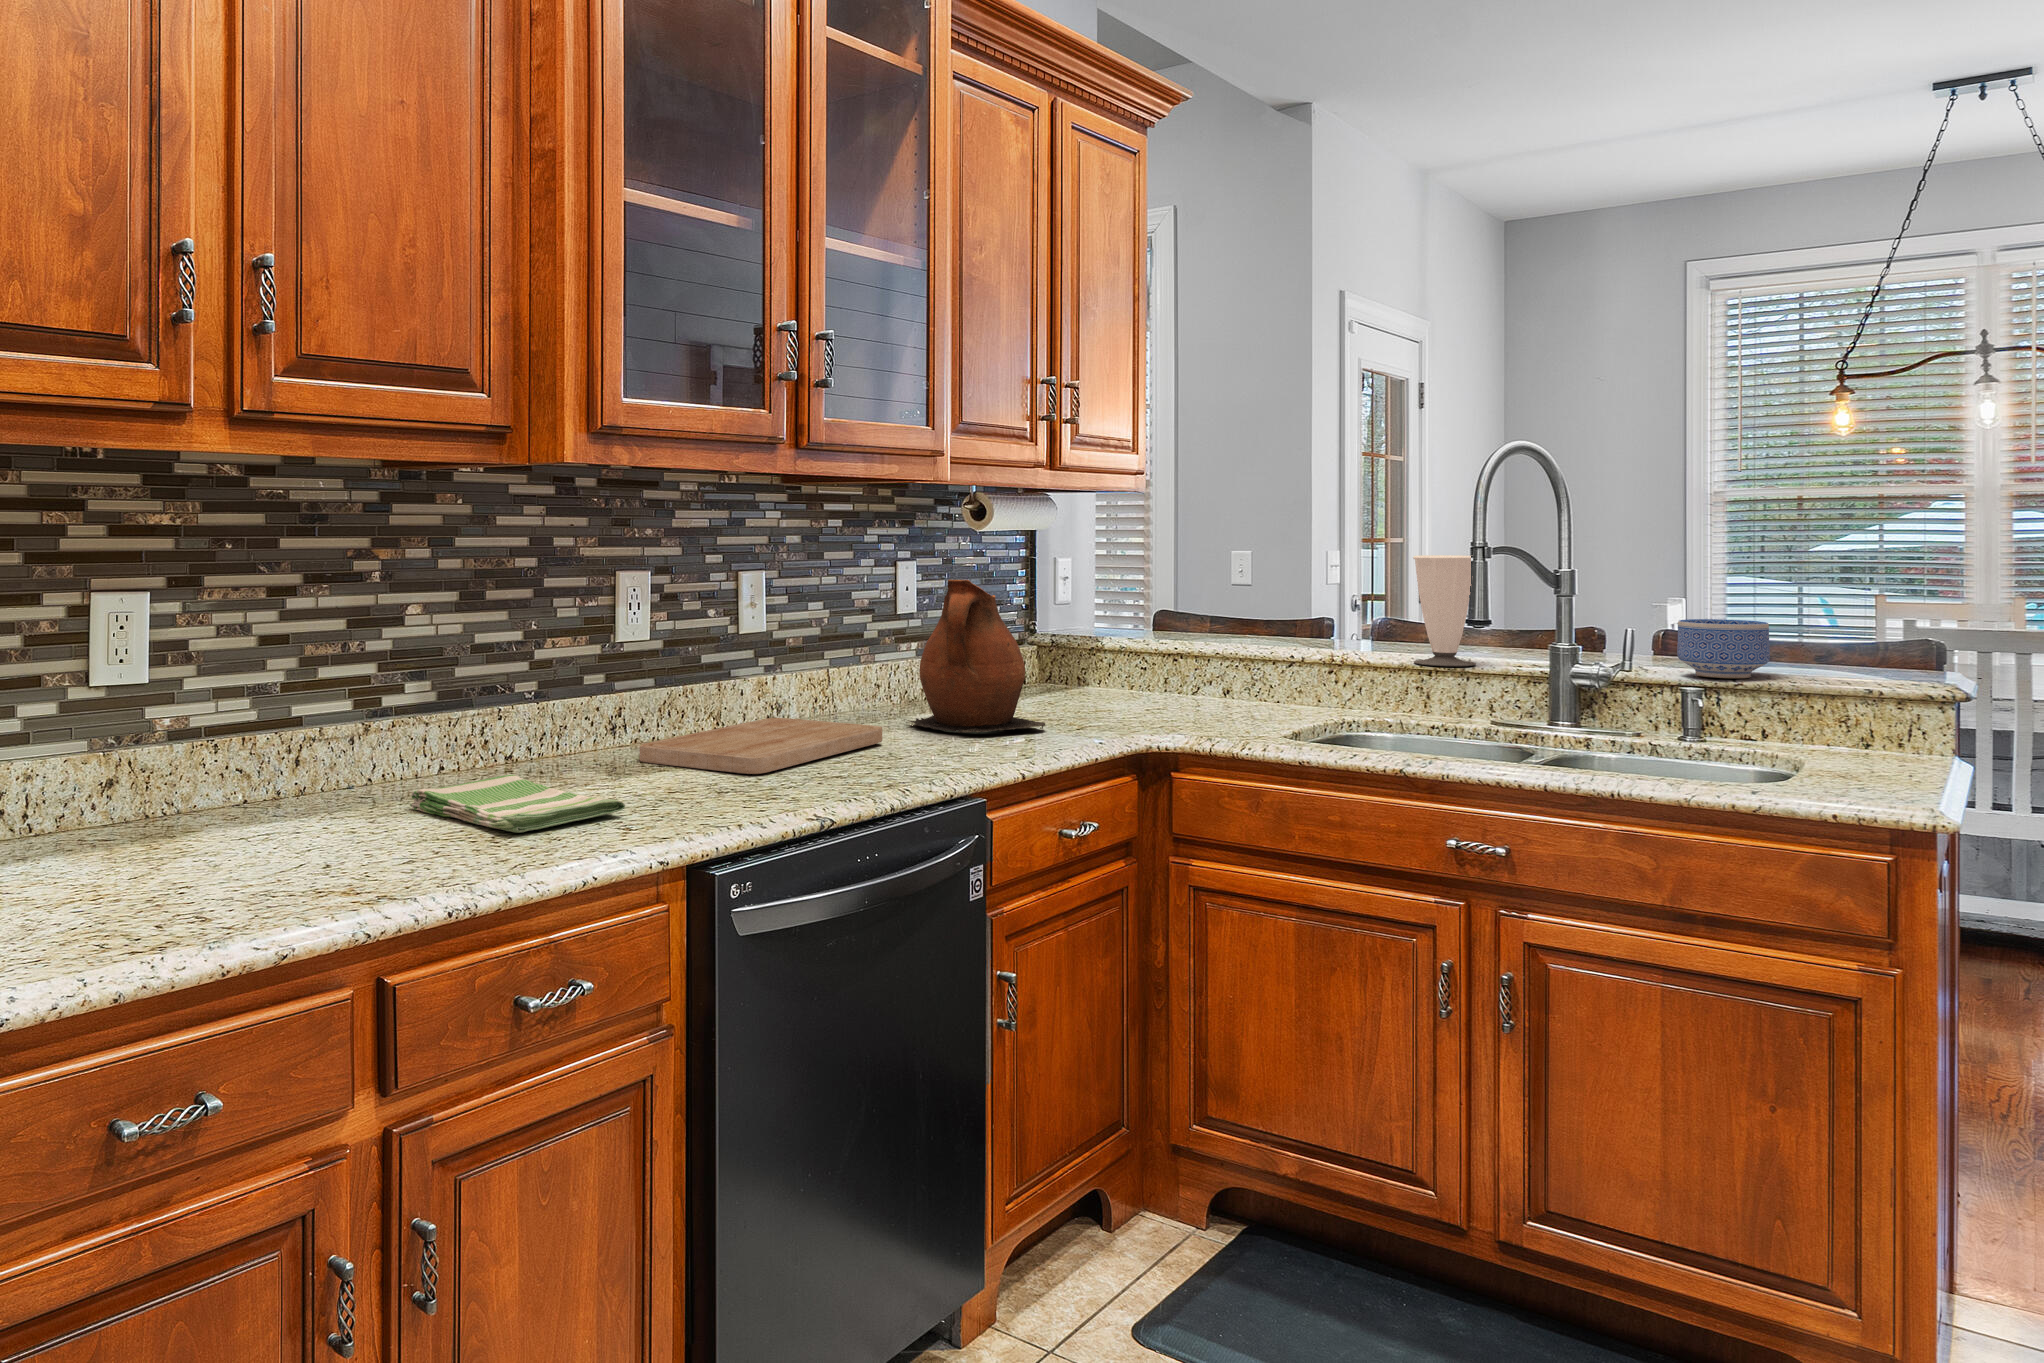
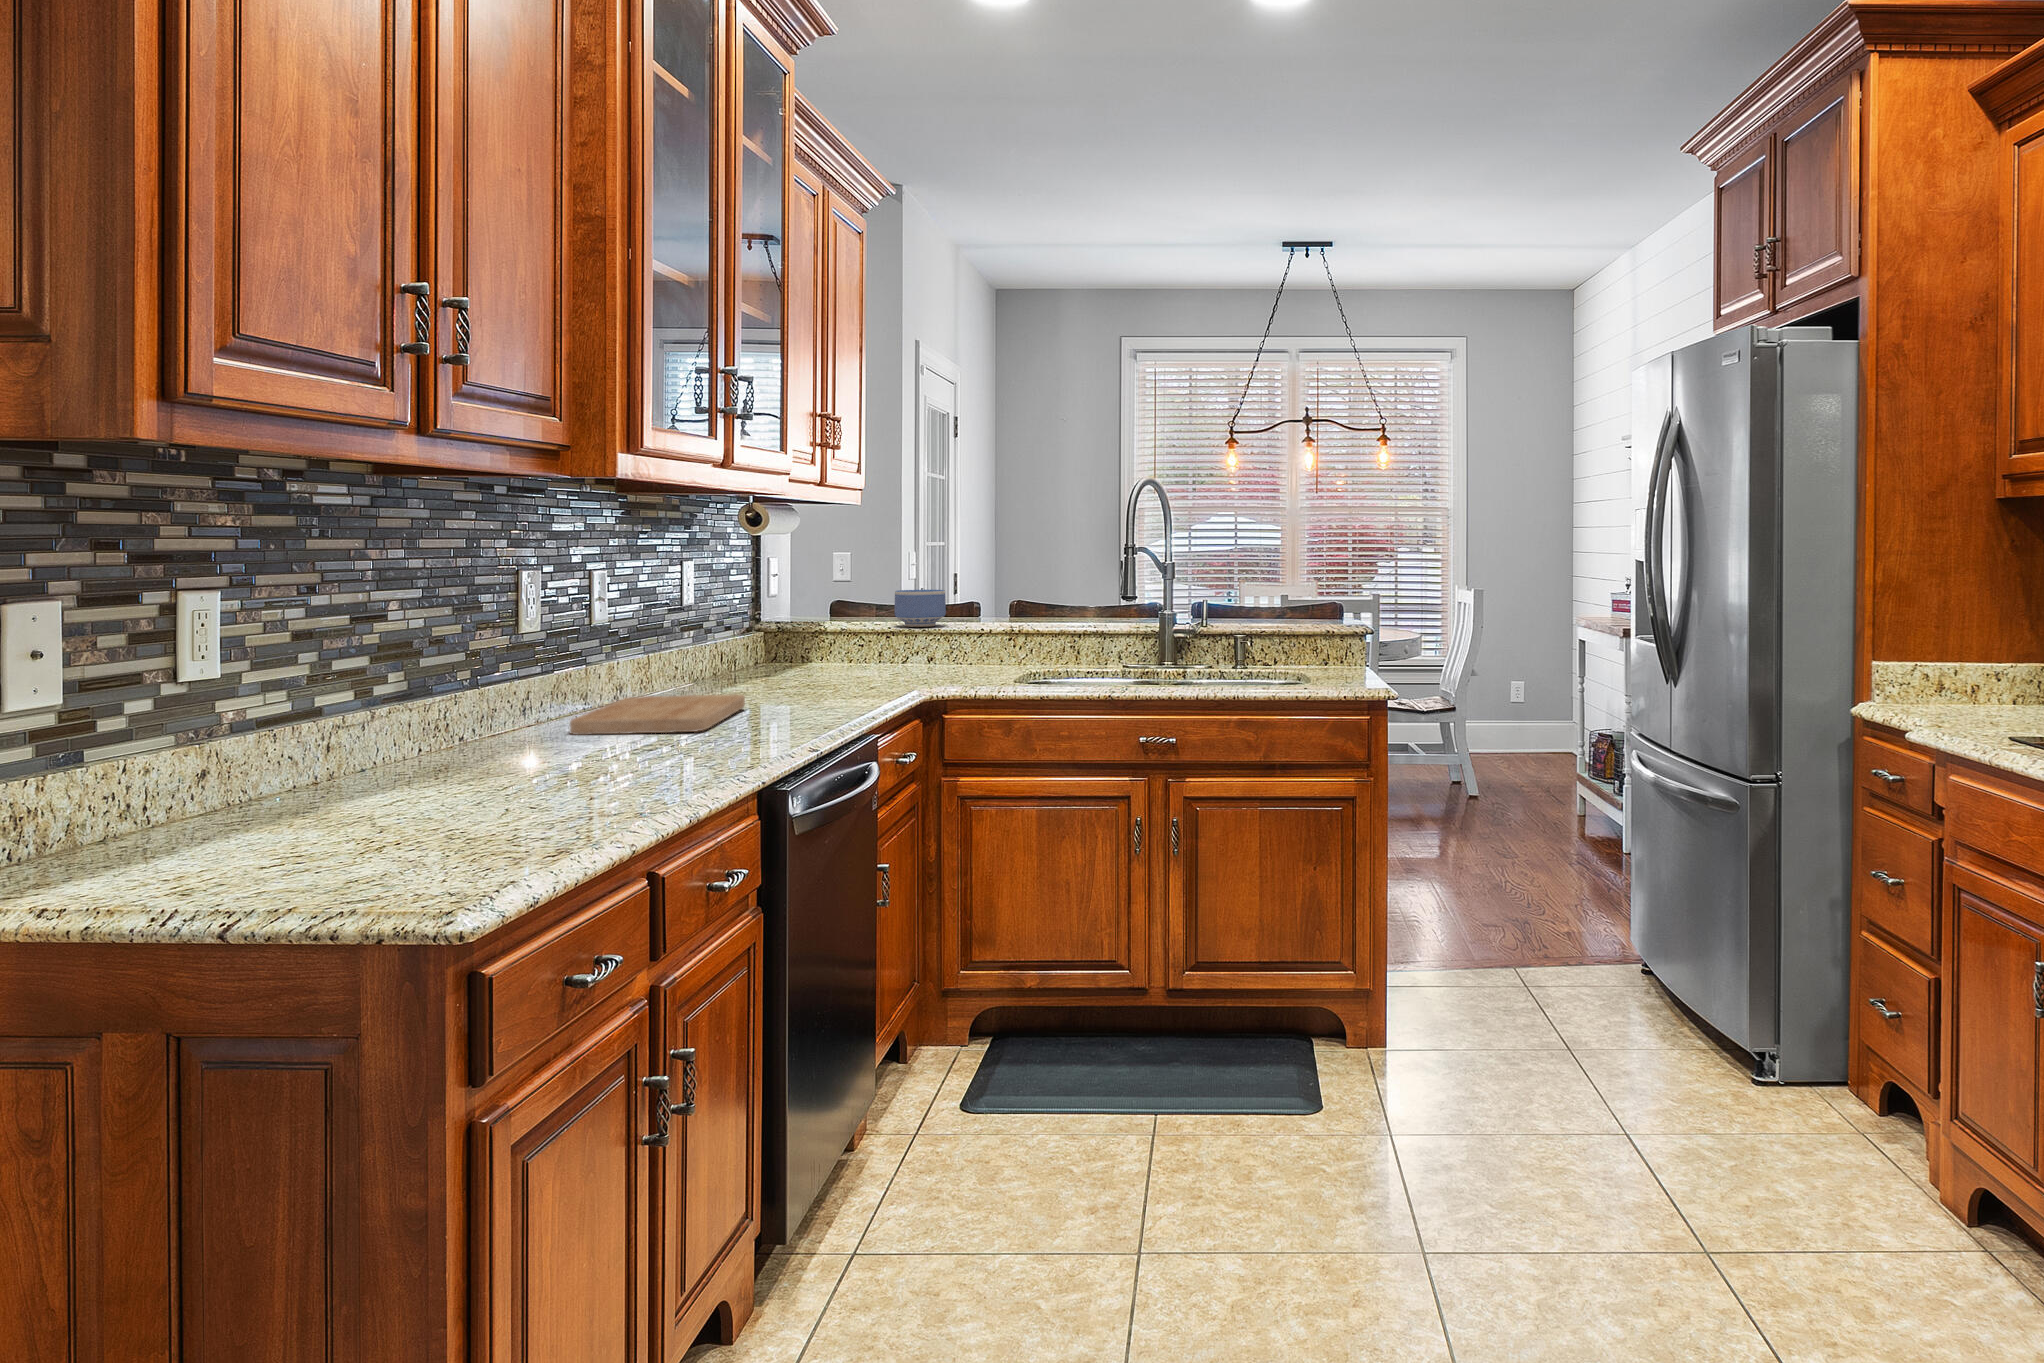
cup: present [1413,555,1476,666] -> none [1069,551,1110,629]
ceramic pitcher: present [906,580,1045,733] -> none [726,574,845,697]
bowl: present [1677,619,1770,678] -> present [894,590,946,627]
dish towel: present [410,774,625,833] -> none [469,743,670,776]

